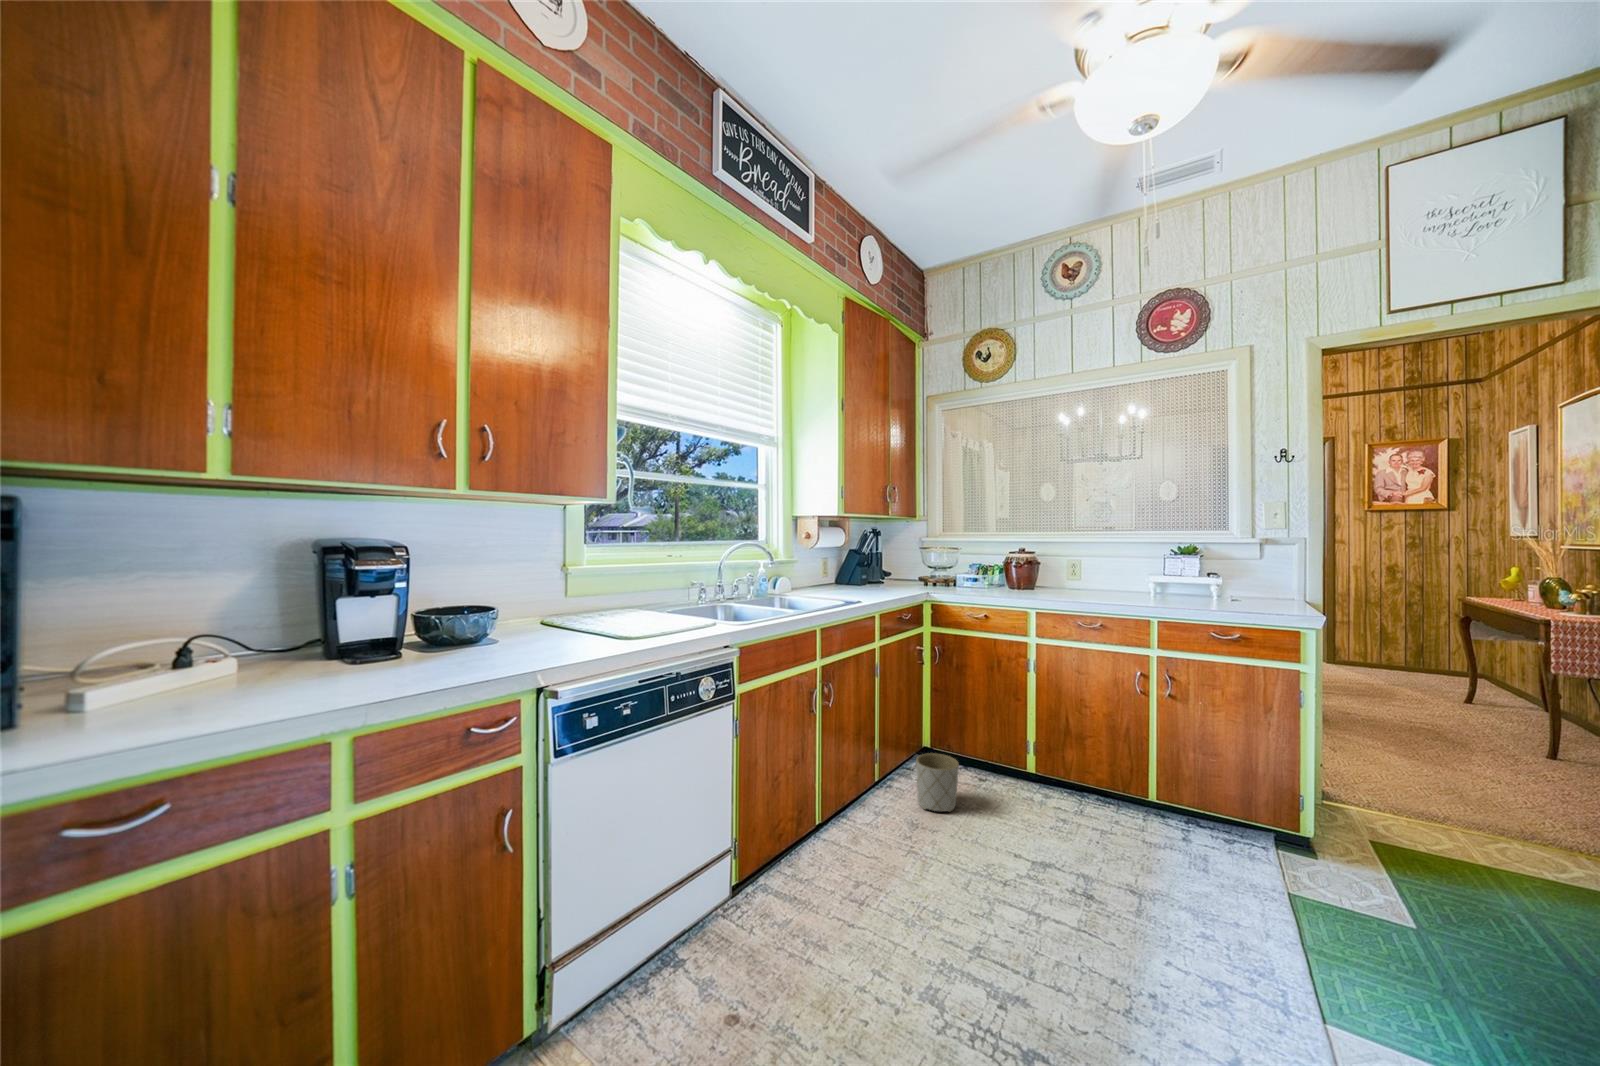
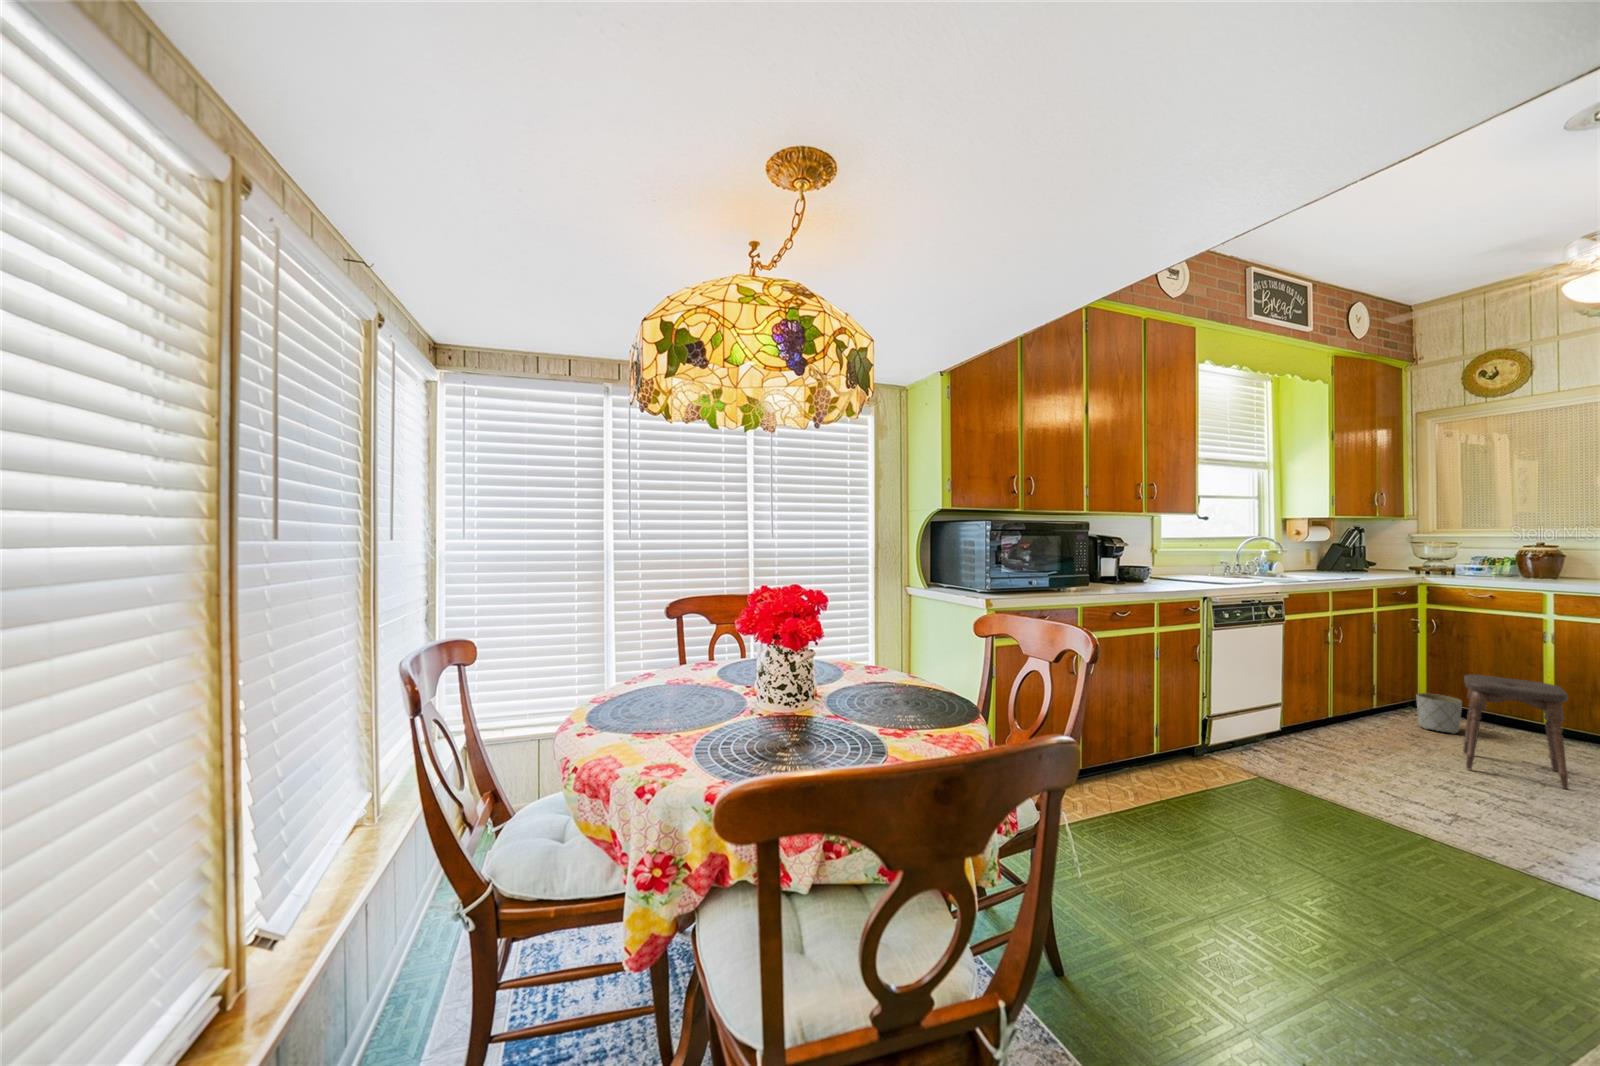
stool: none [957,747,1067,939] -> present [1463,674,1569,789]

